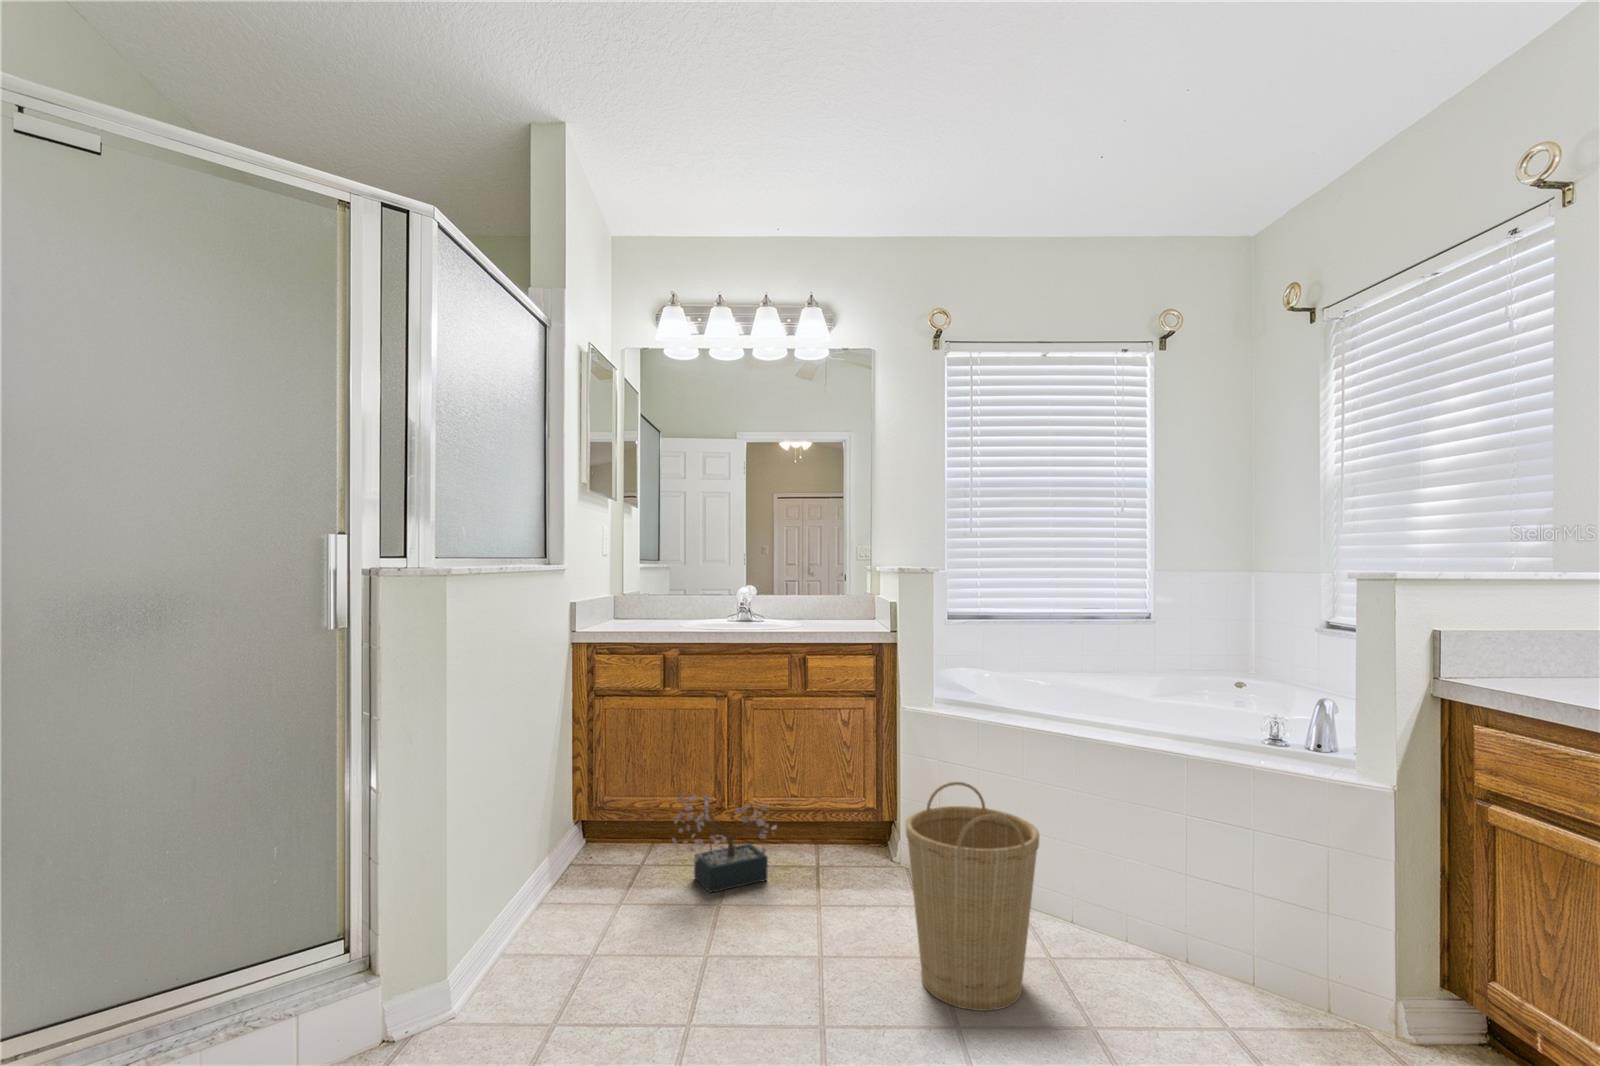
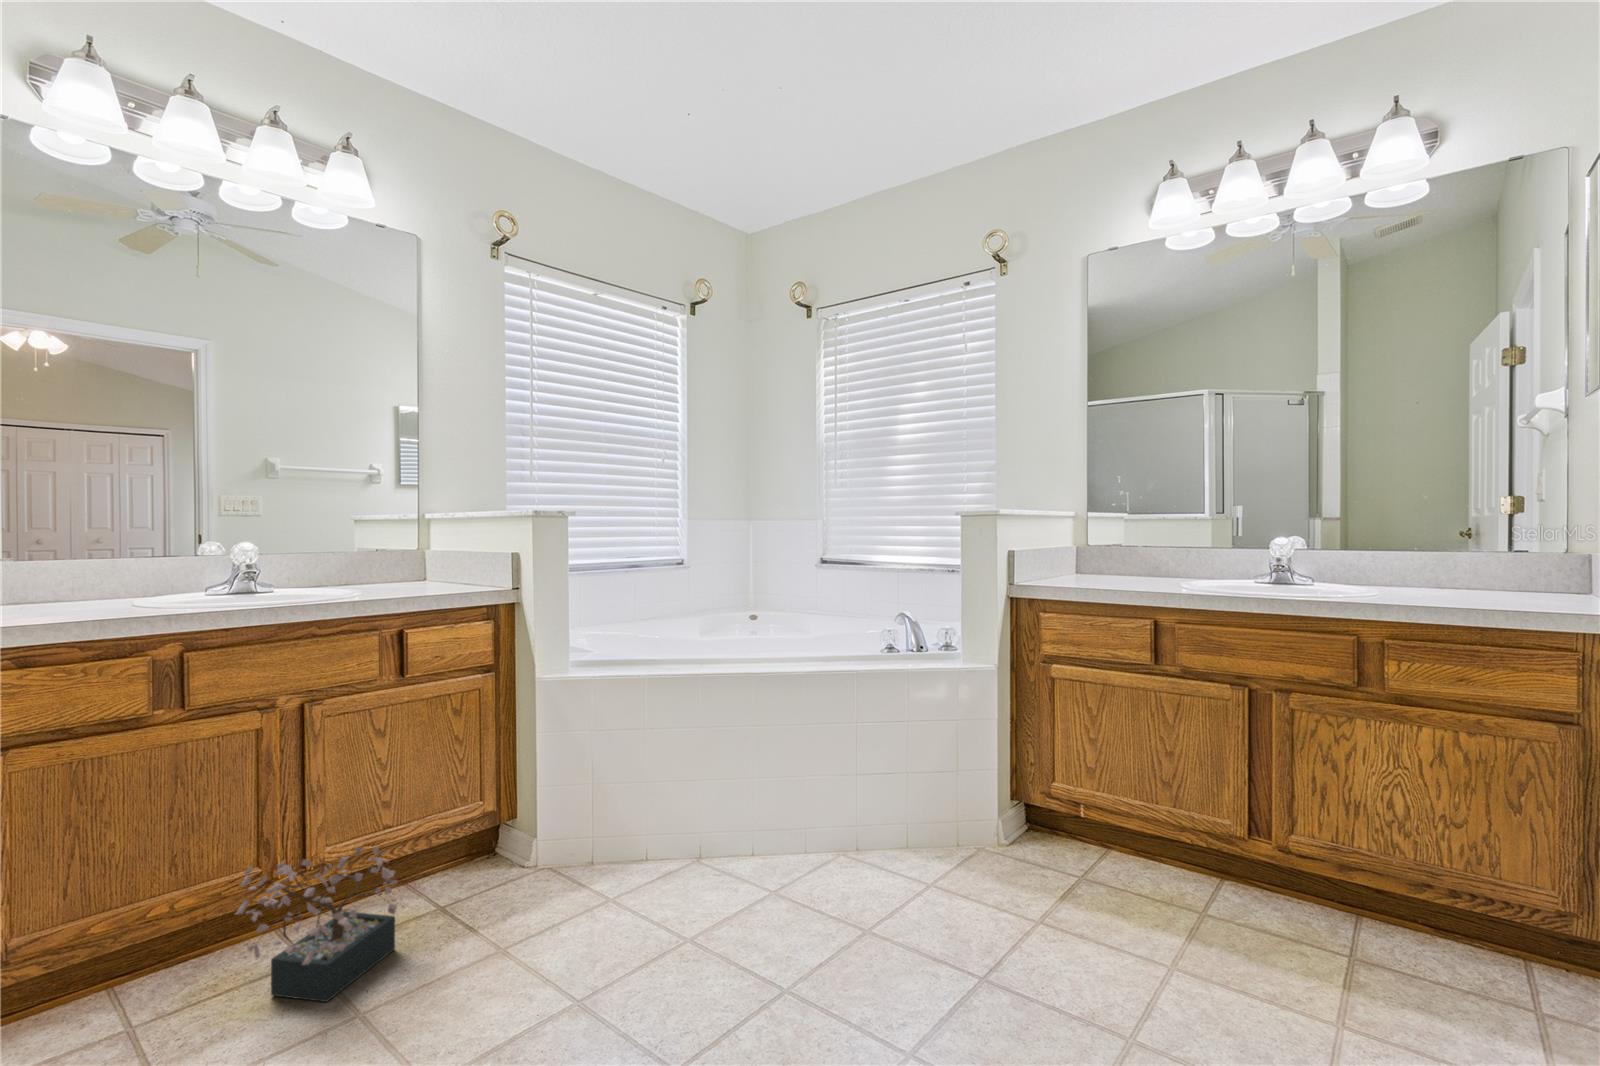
basket: present [906,782,1039,1011] -> none [679,738,818,969]

